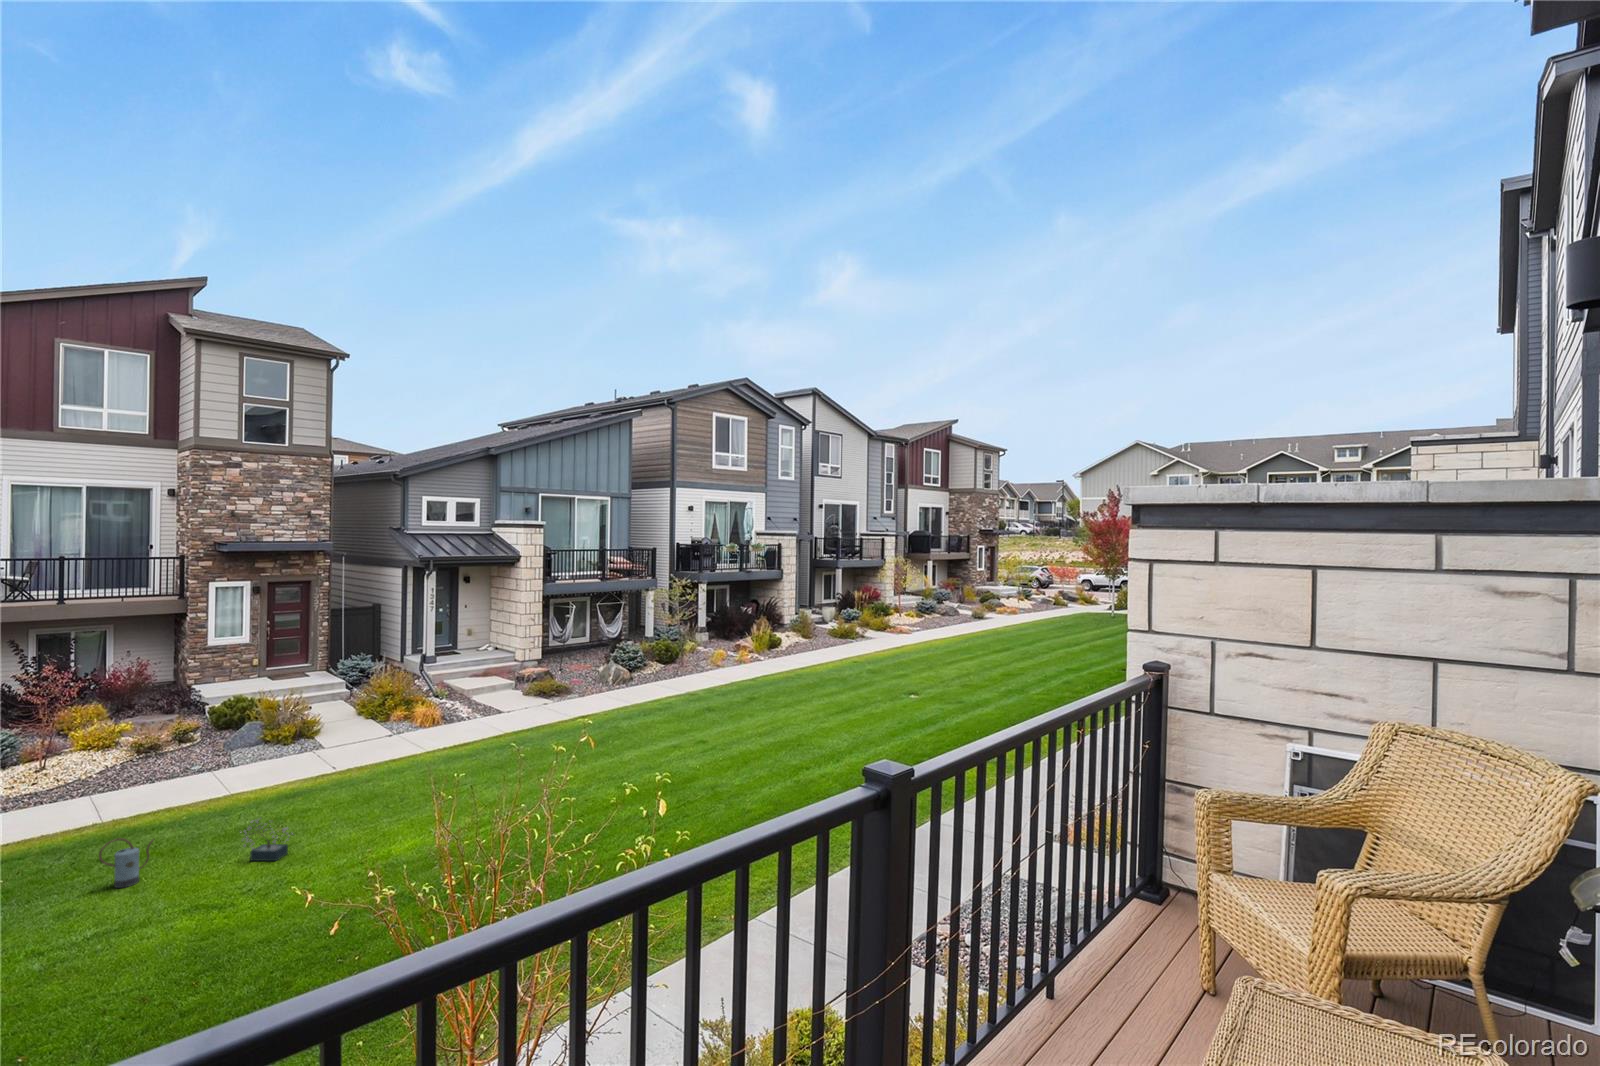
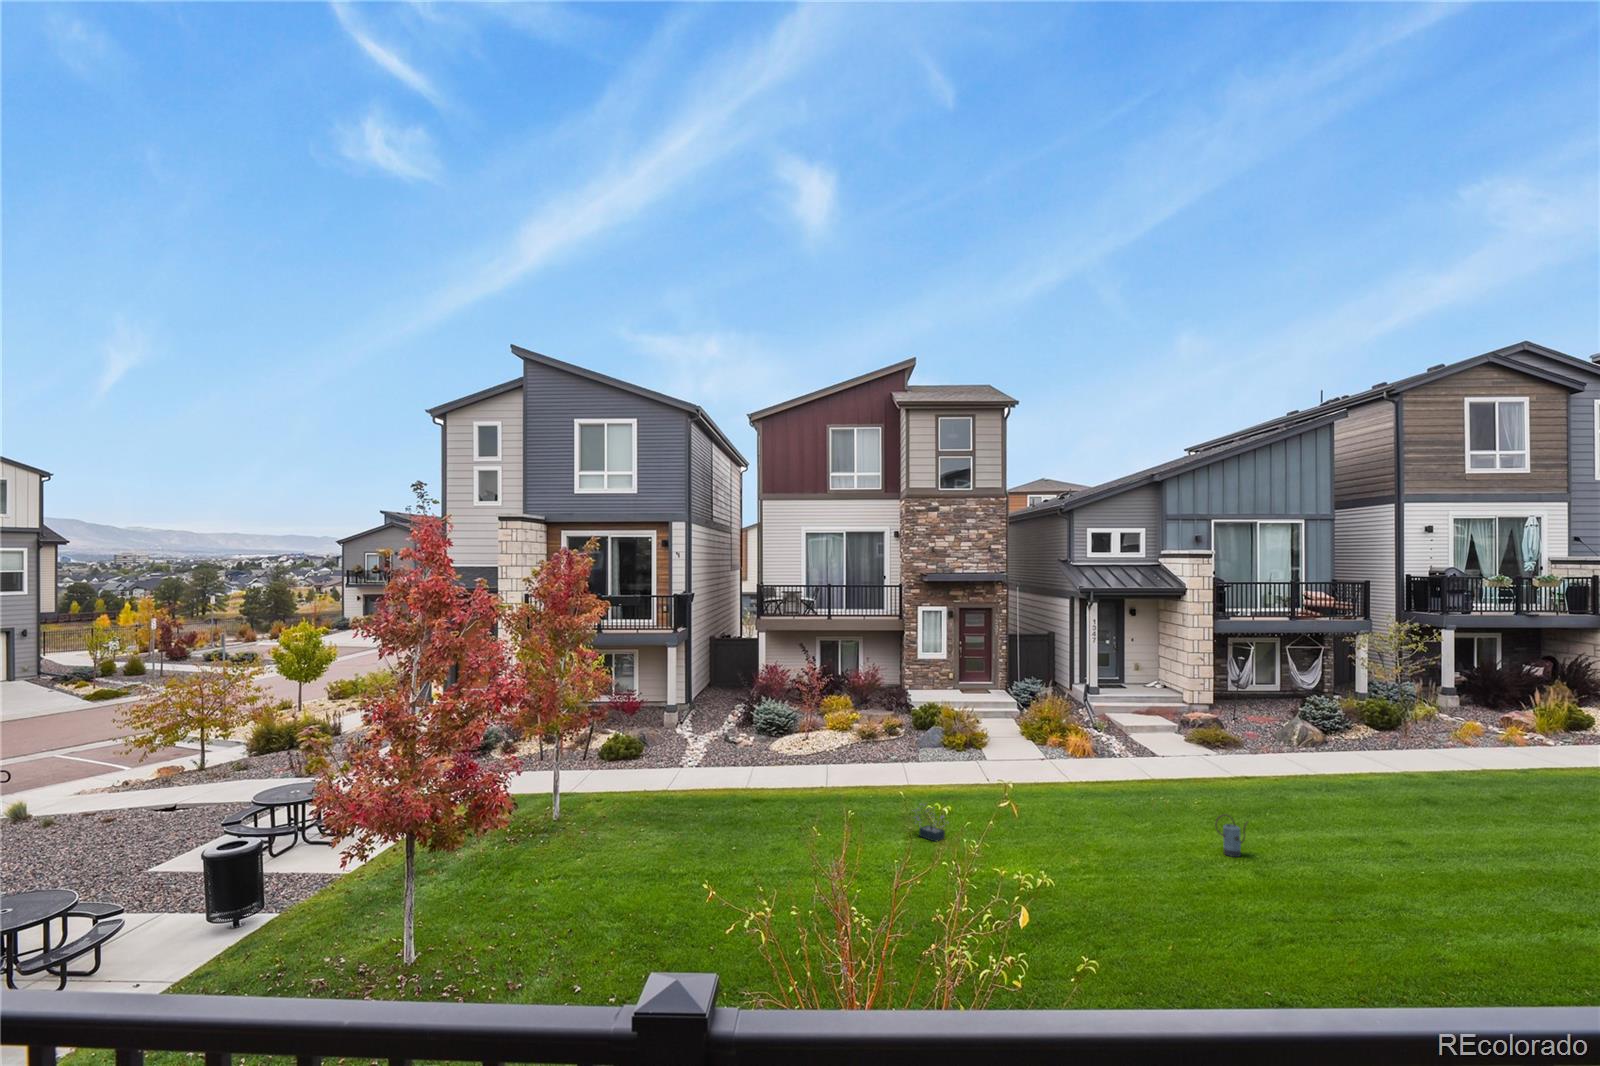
watering can: present [99,838,154,888] -> present [1215,814,1247,857]

